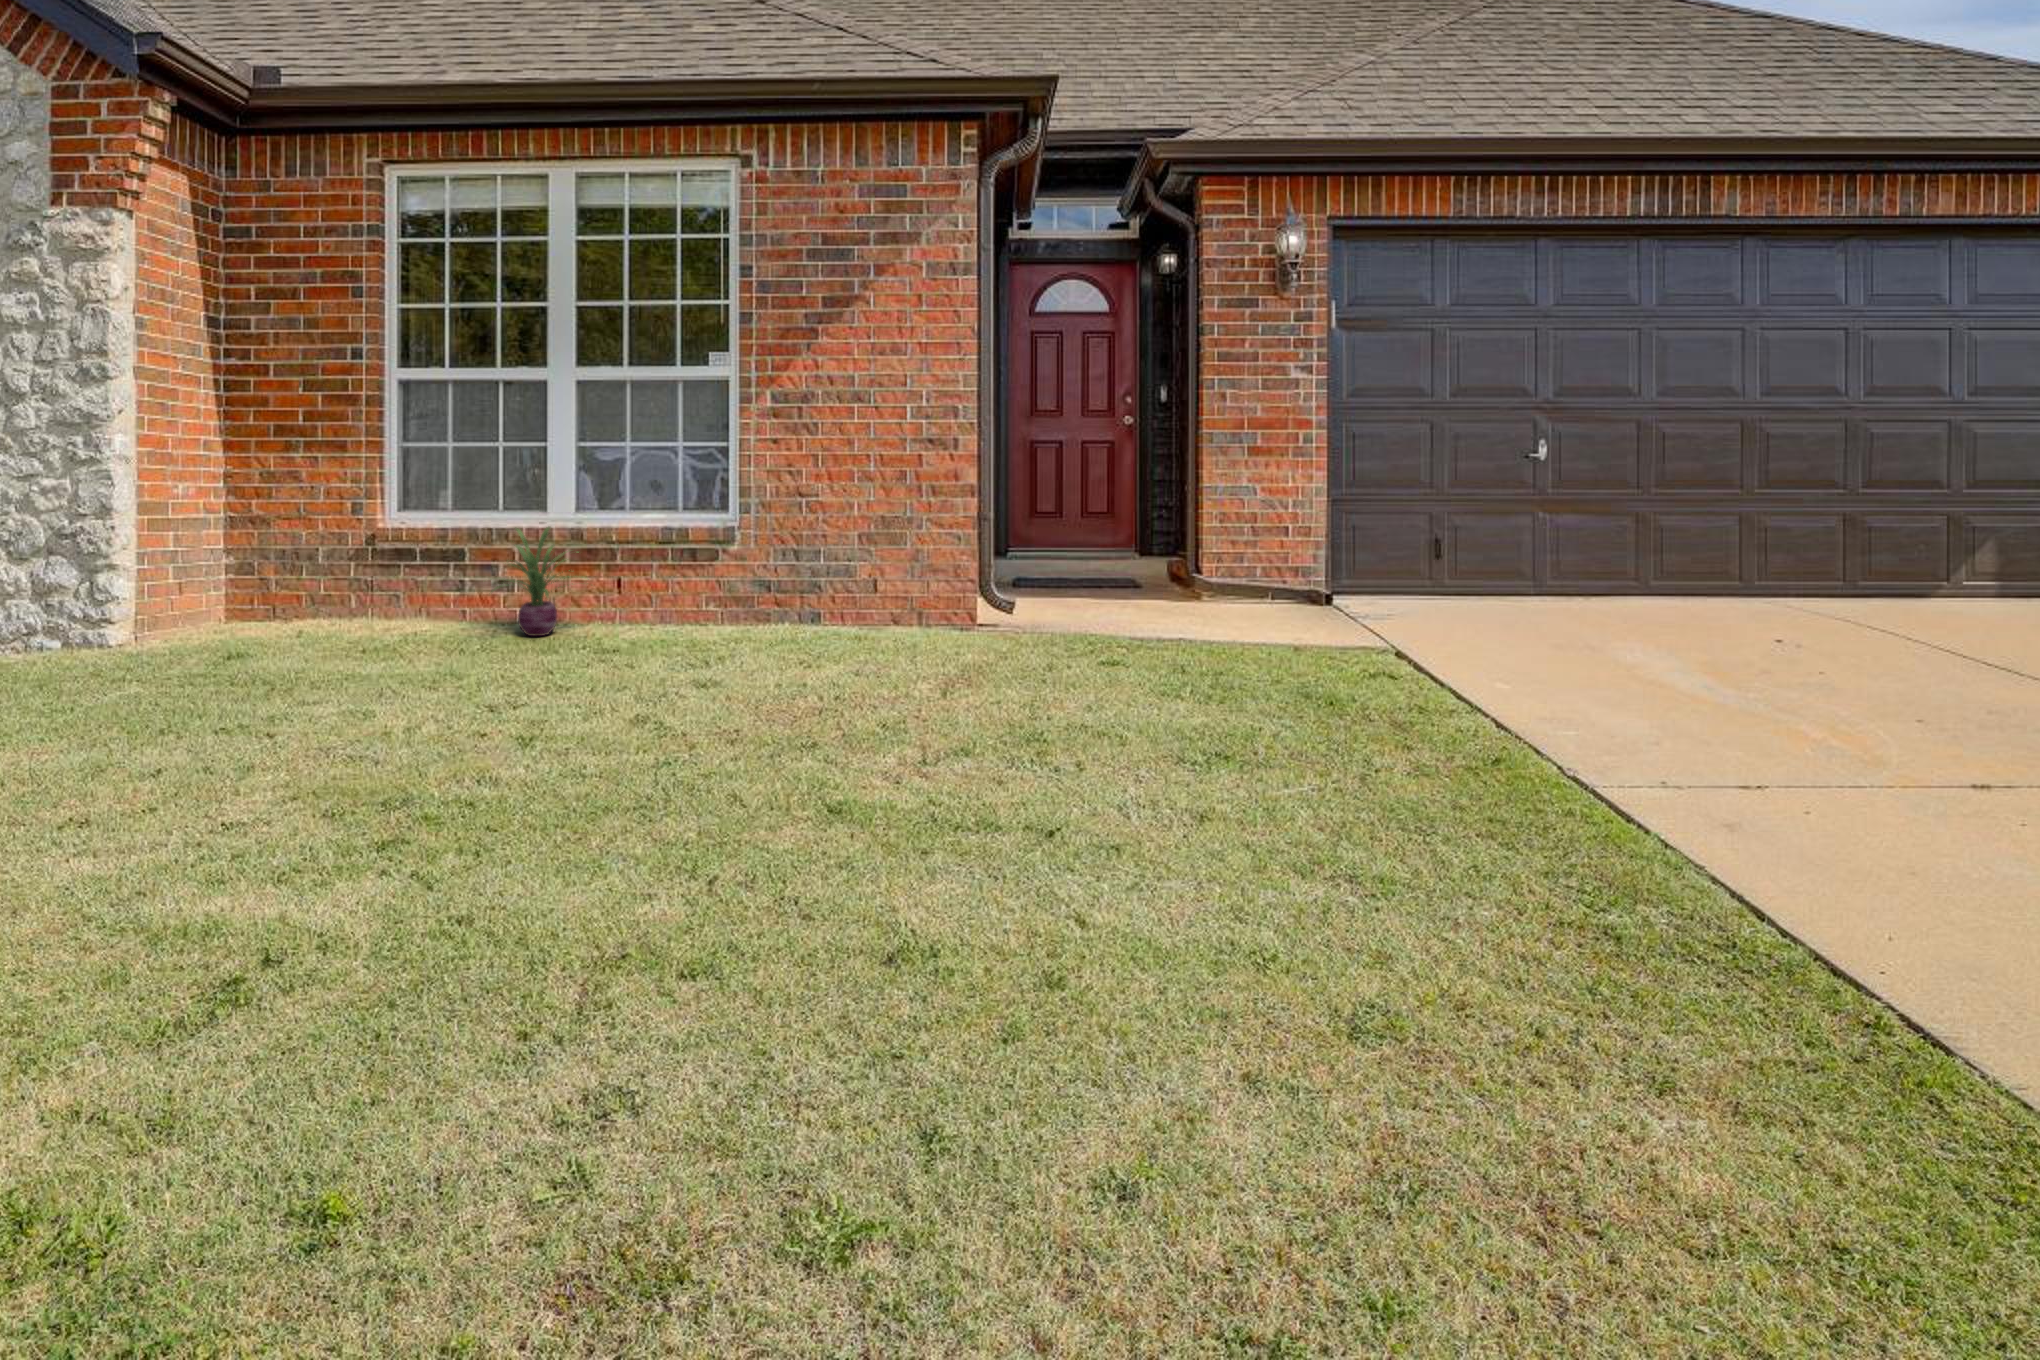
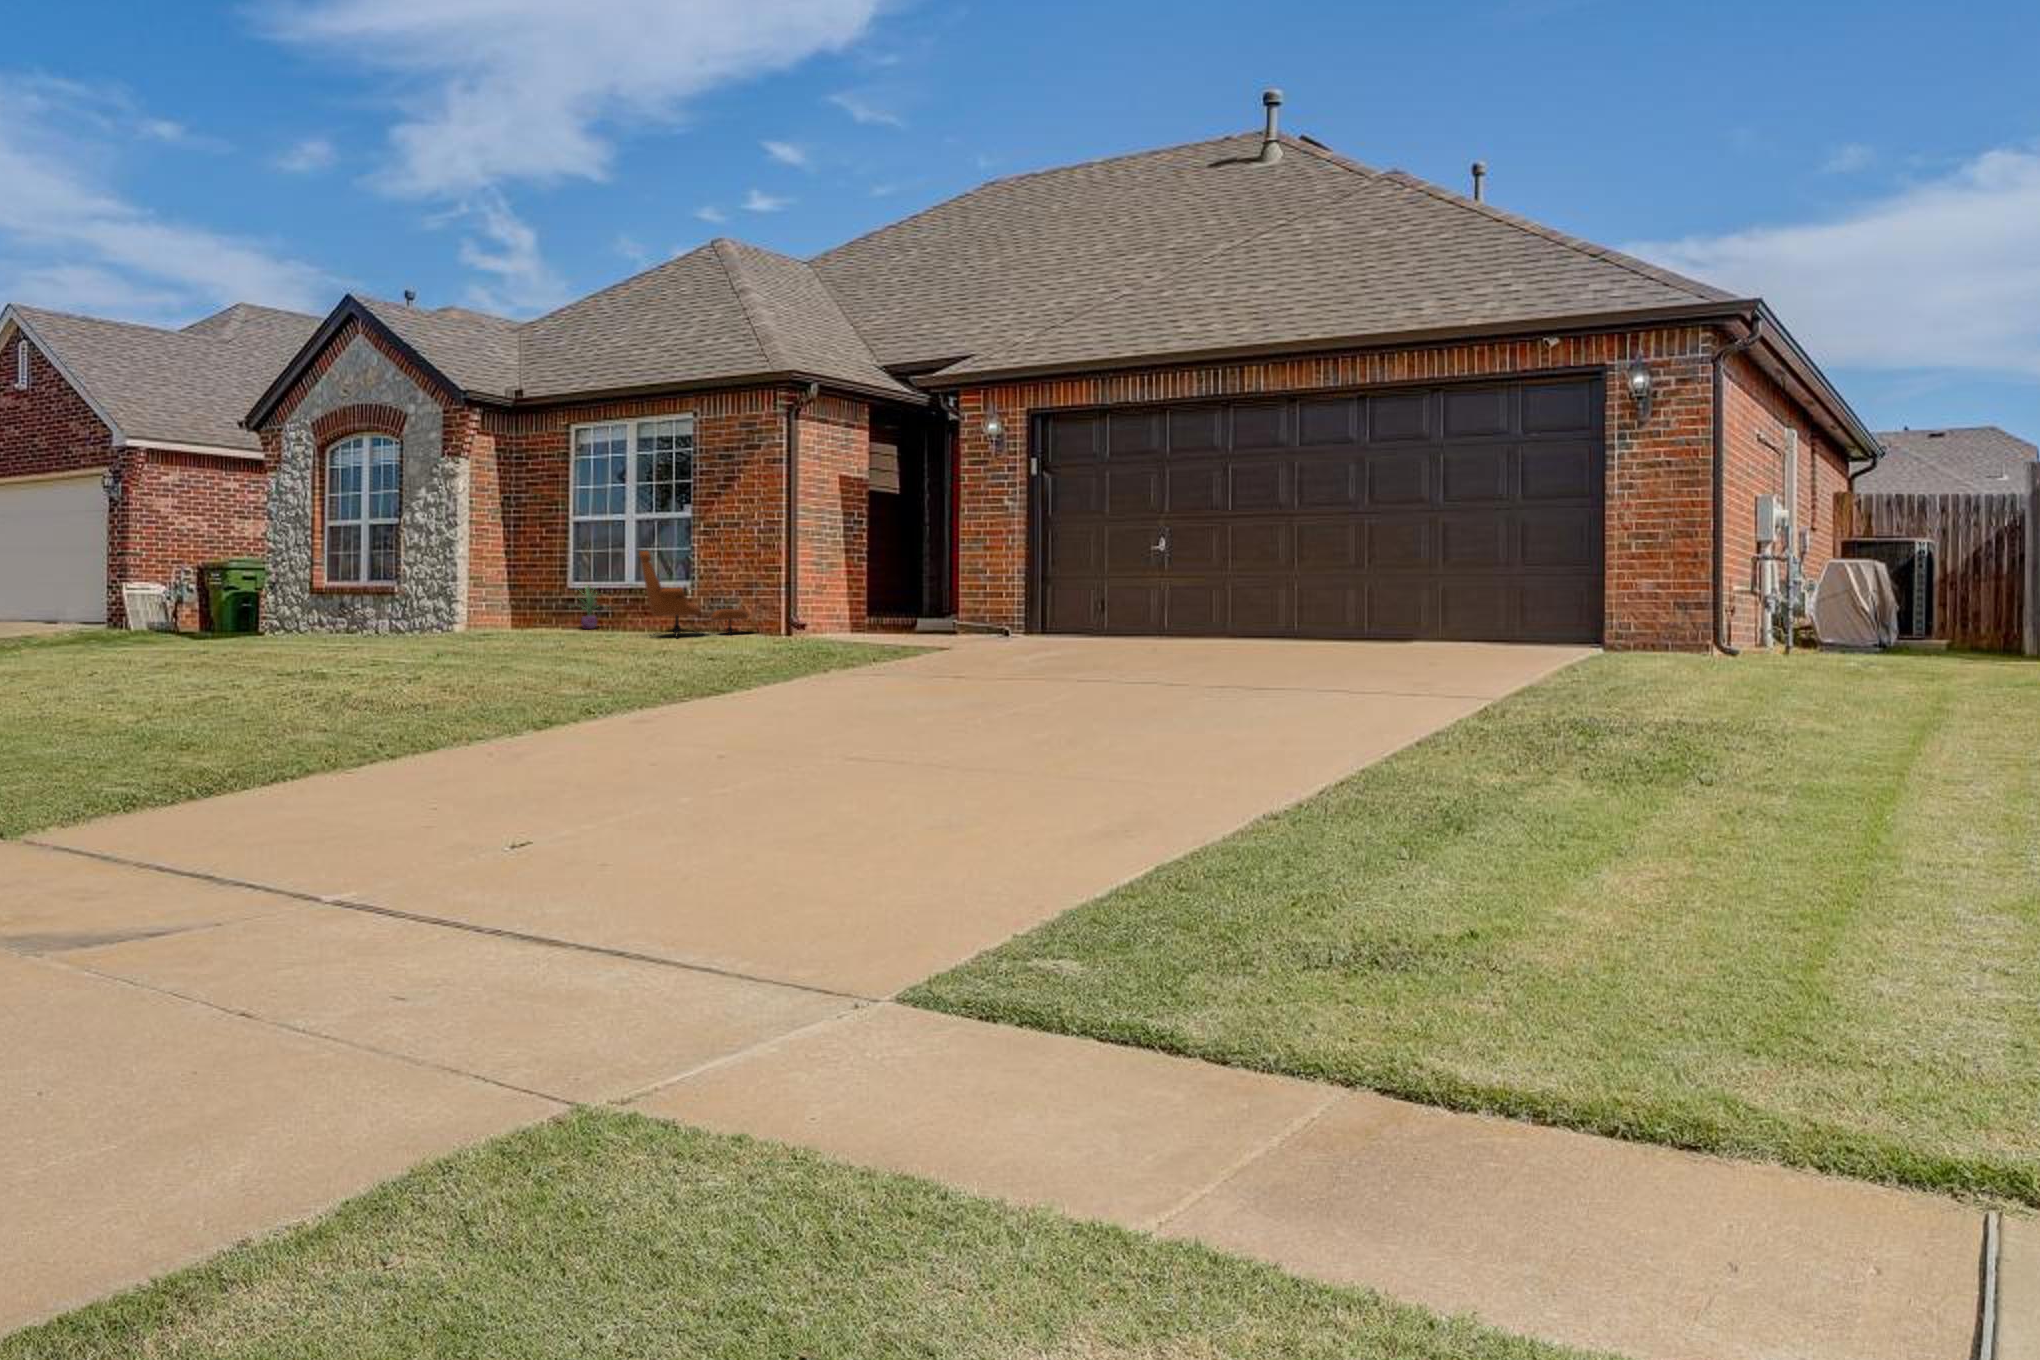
lounge chair: none [801,463,1026,680] -> present [639,551,749,636]

